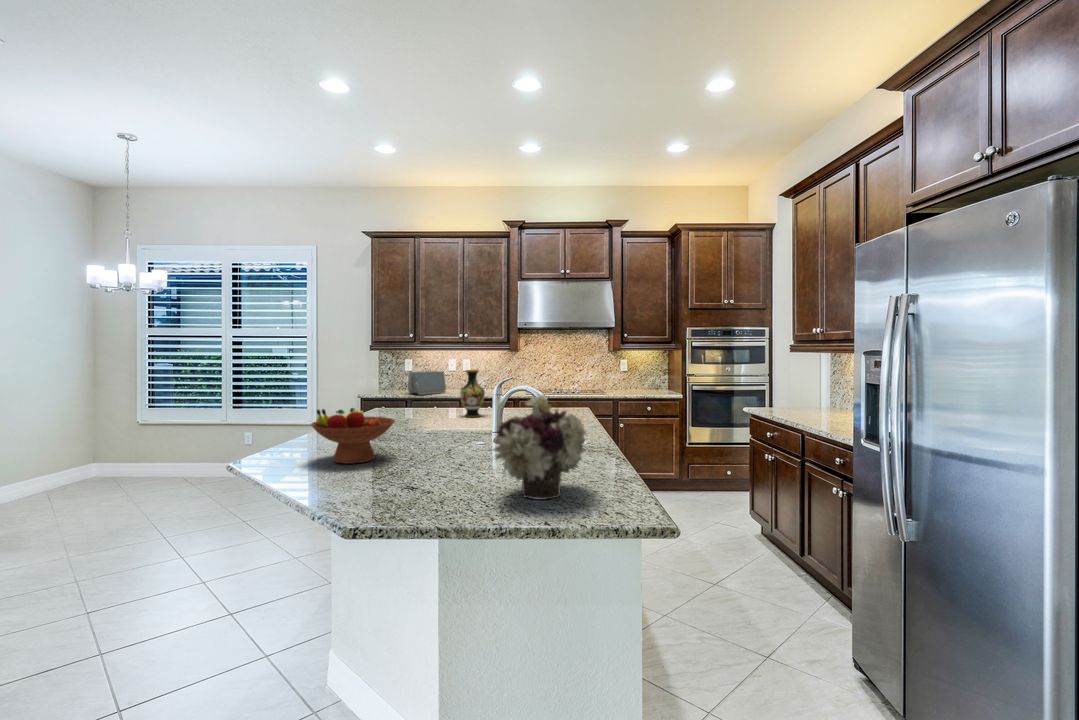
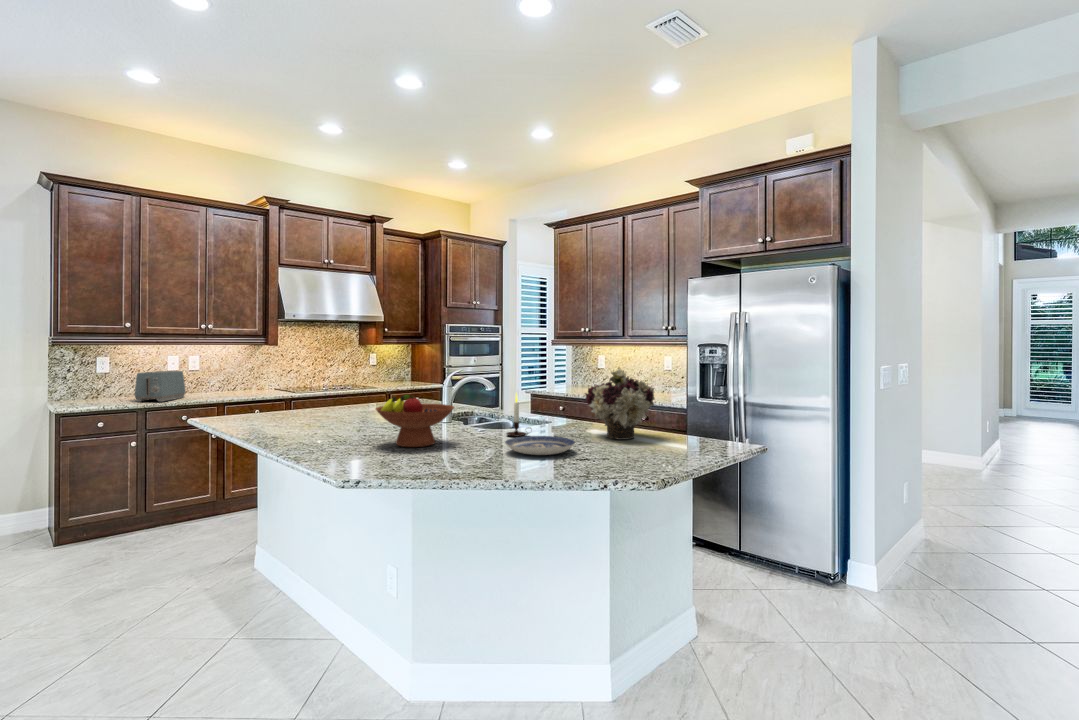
vase: present [460,370,485,417] -> none [328,363,355,412]
candle: none [450,414,475,469] -> present [506,393,528,437]
plate: none [334,470,425,500] -> present [505,436,575,455]

